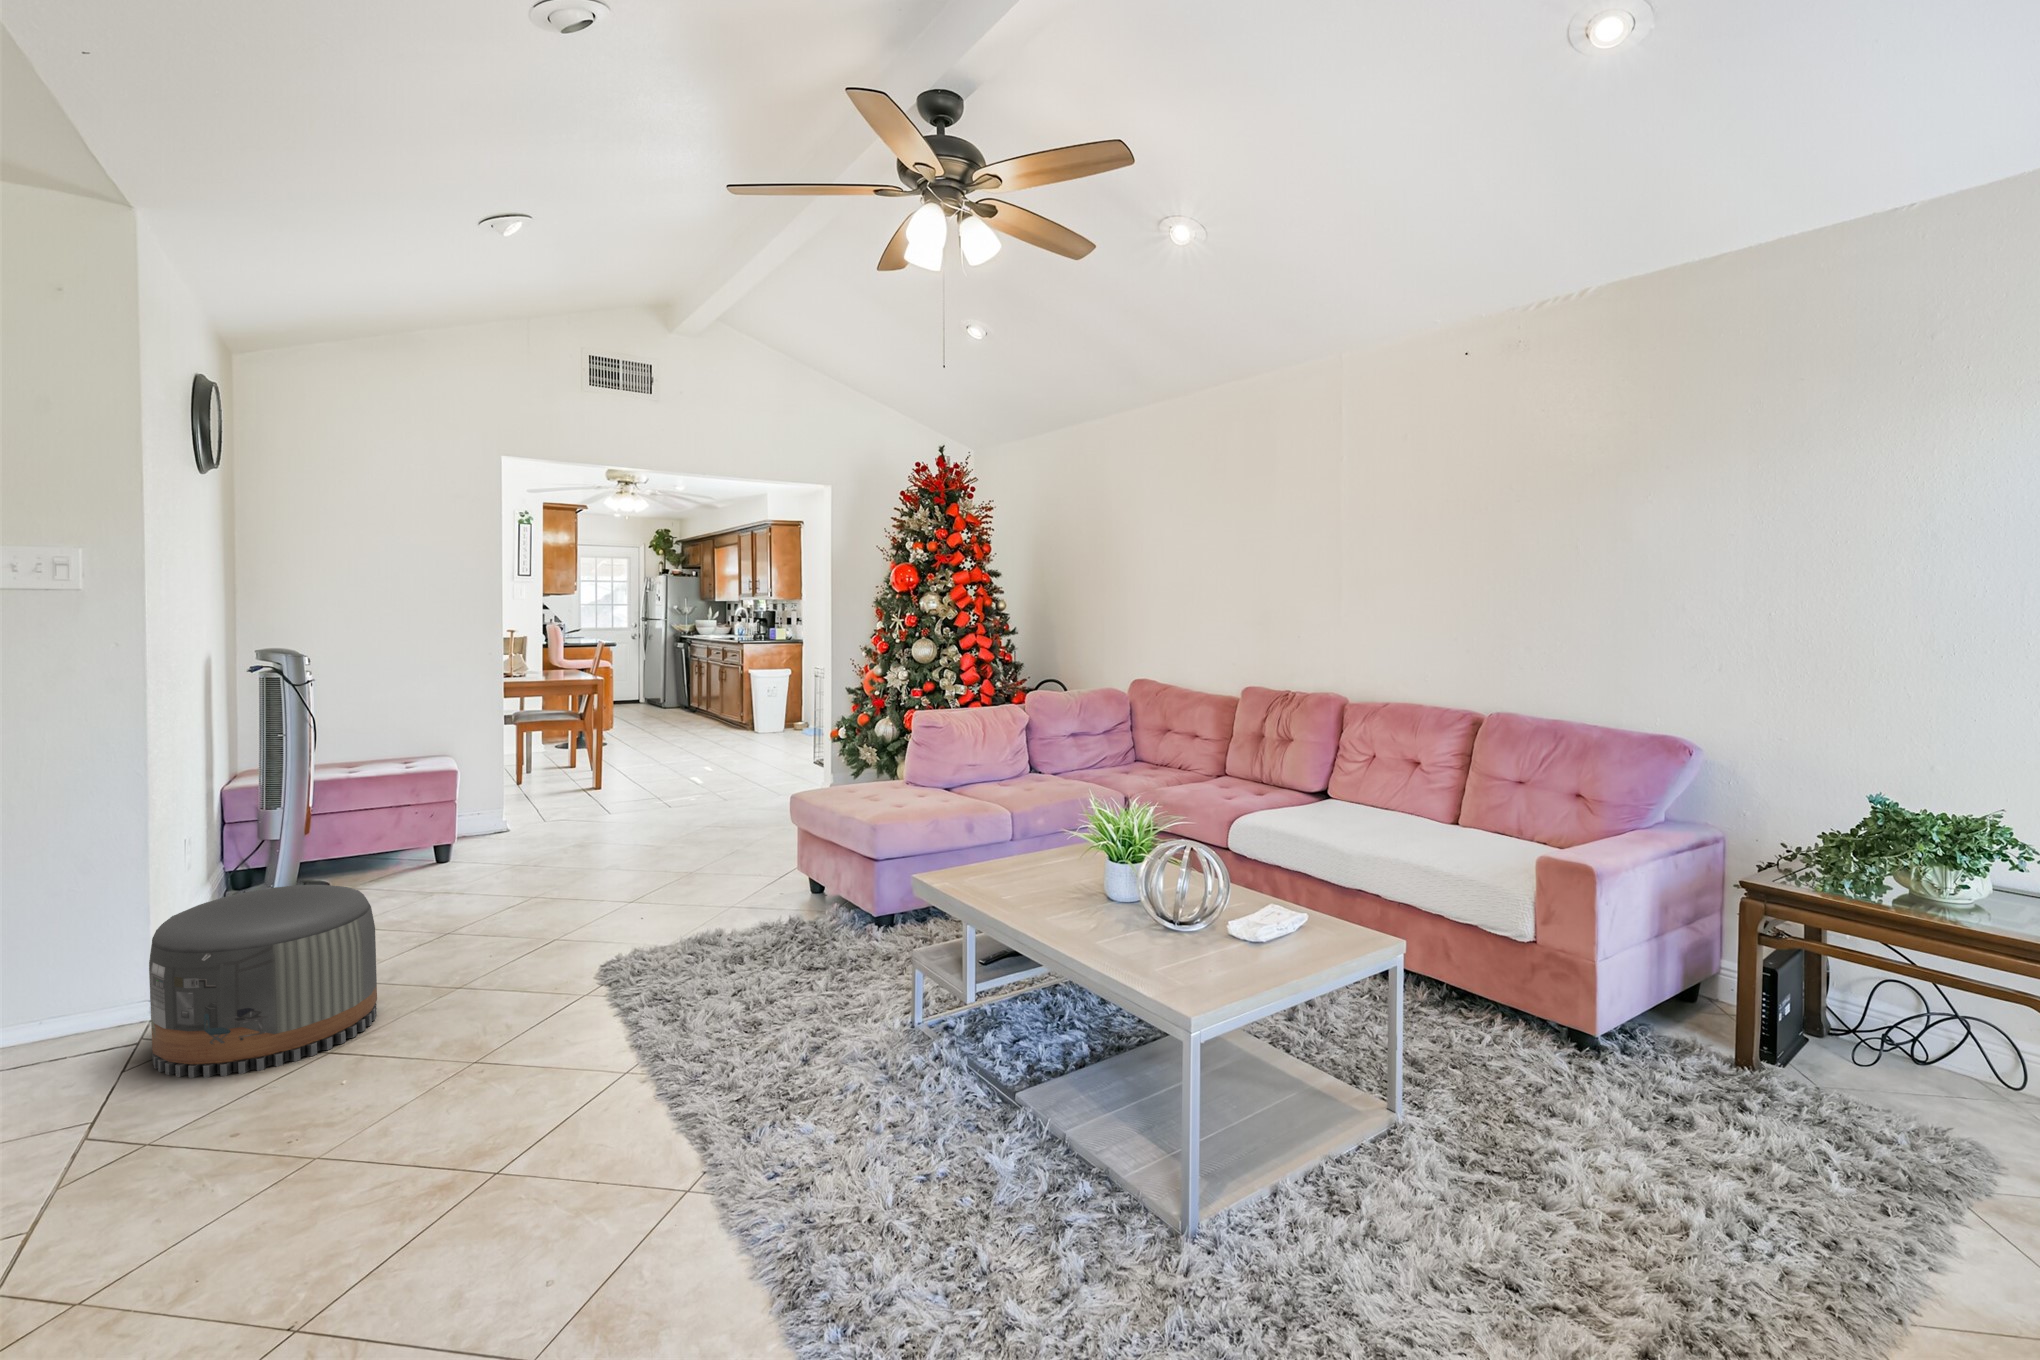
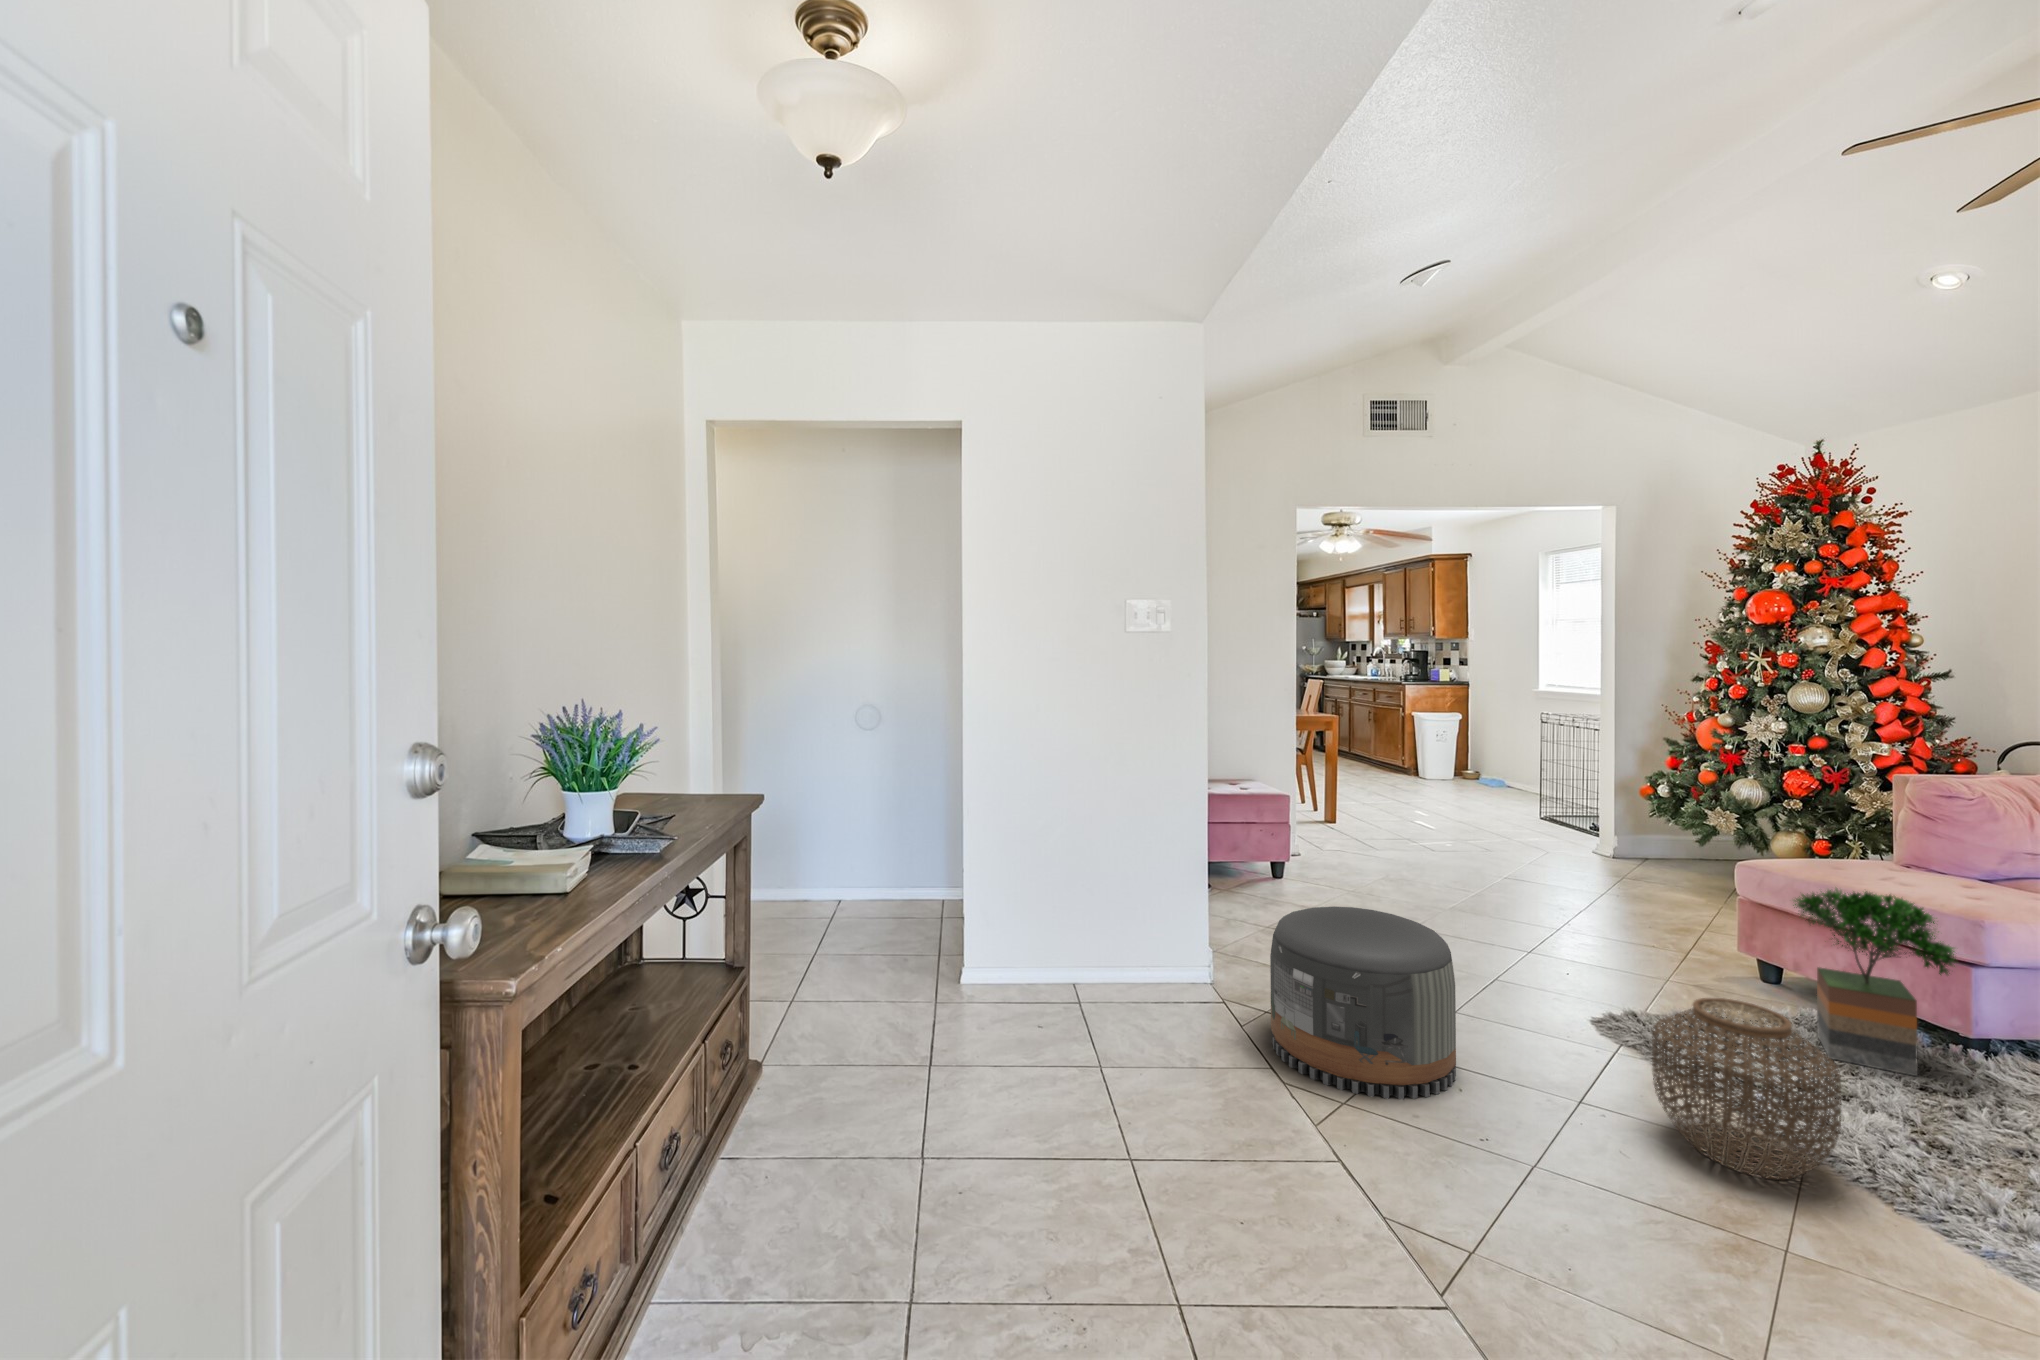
potted tree: none [746,805,834,944] -> present [1793,889,1955,1076]
woven basket: none [492,913,624,1055] -> present [1652,998,1841,1179]

